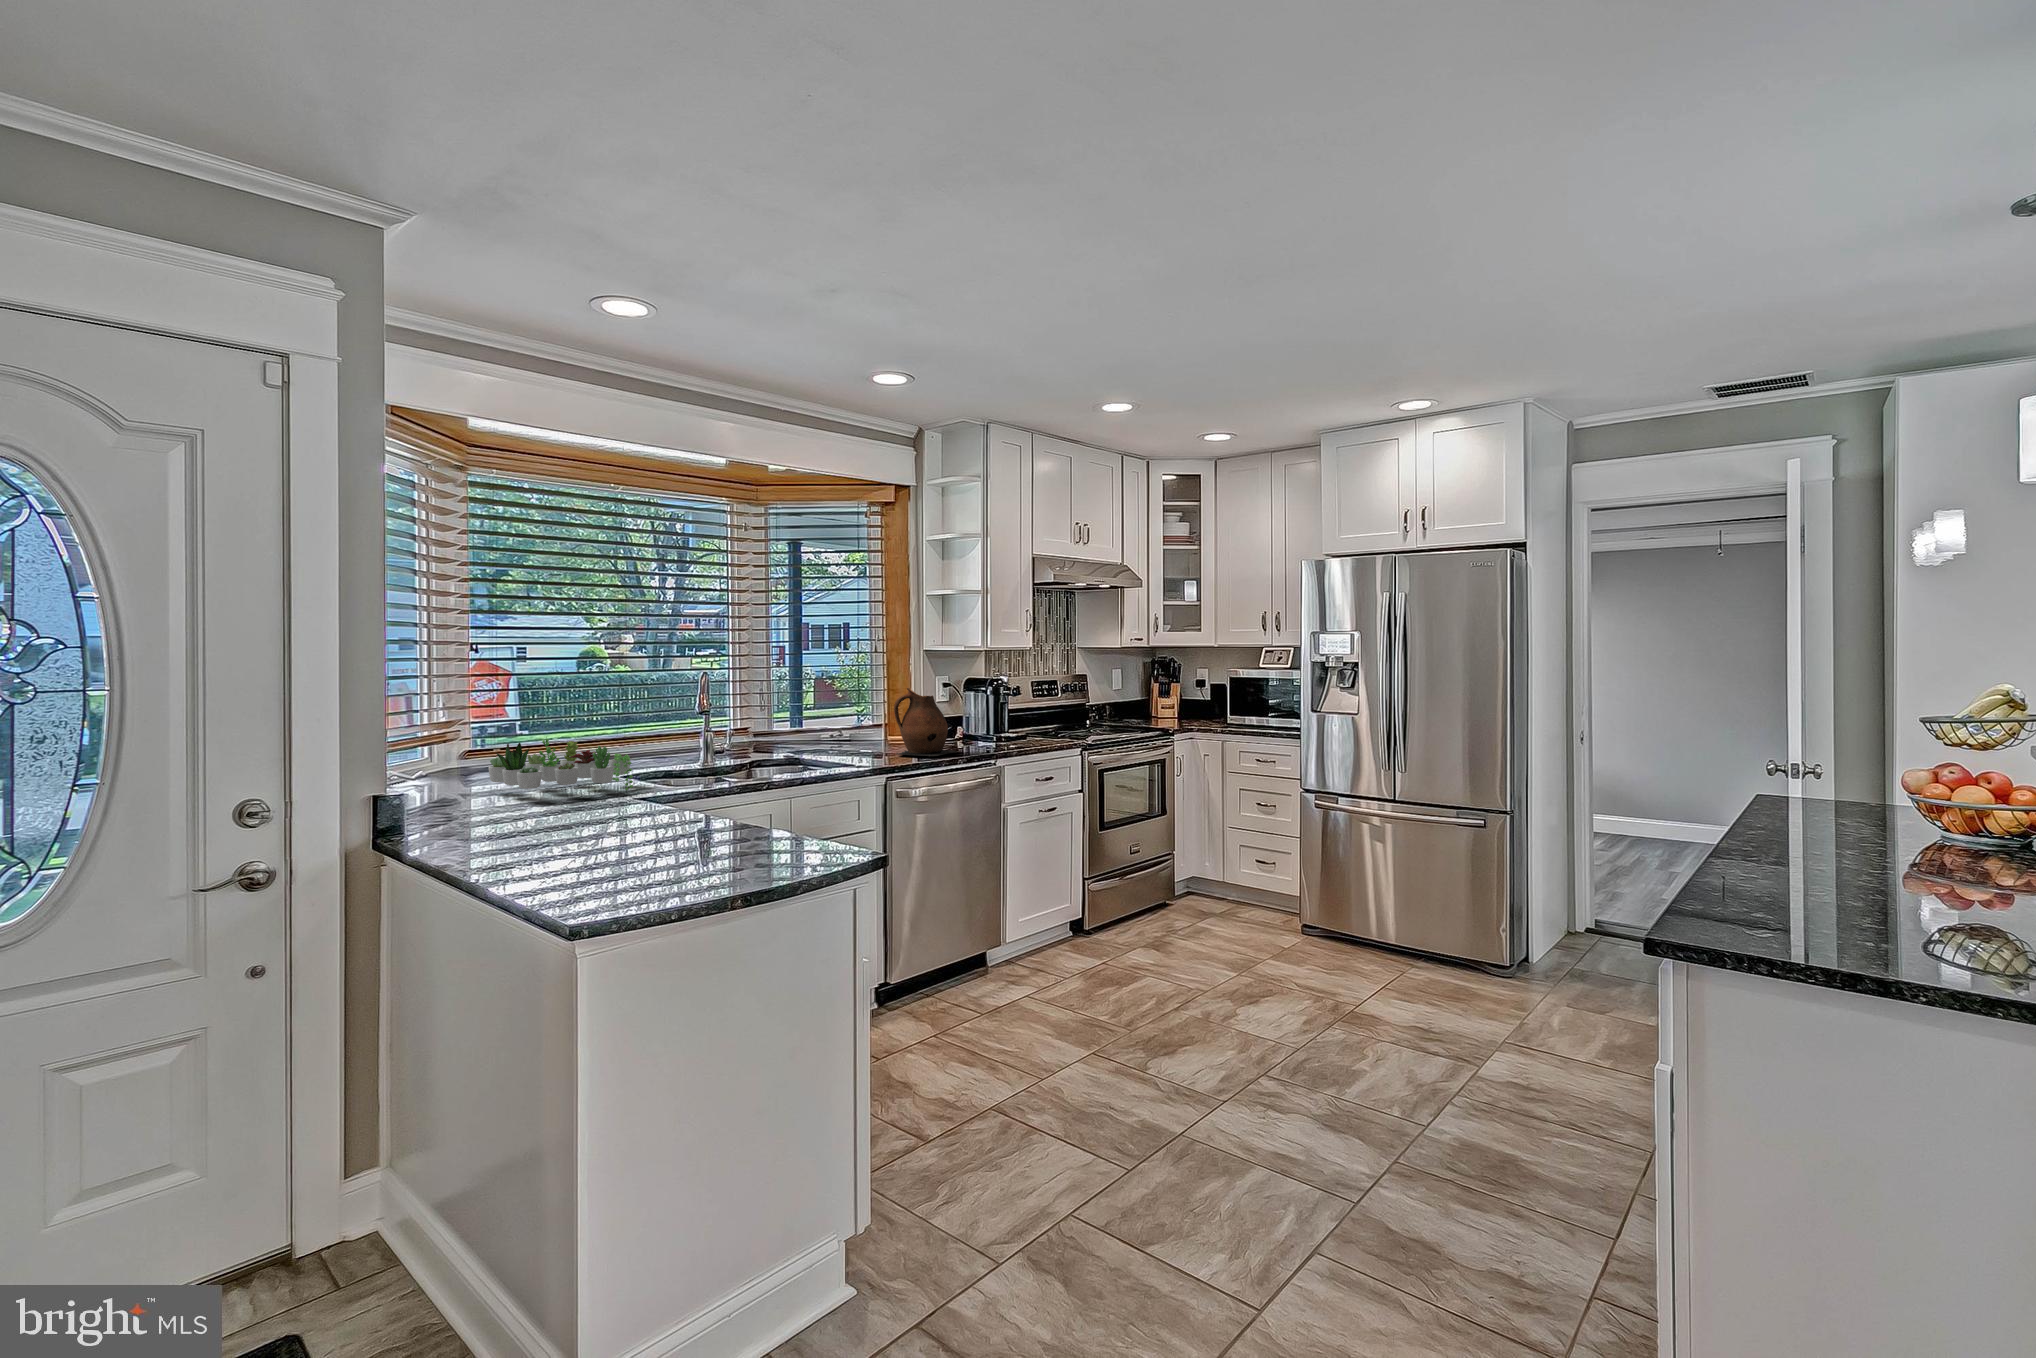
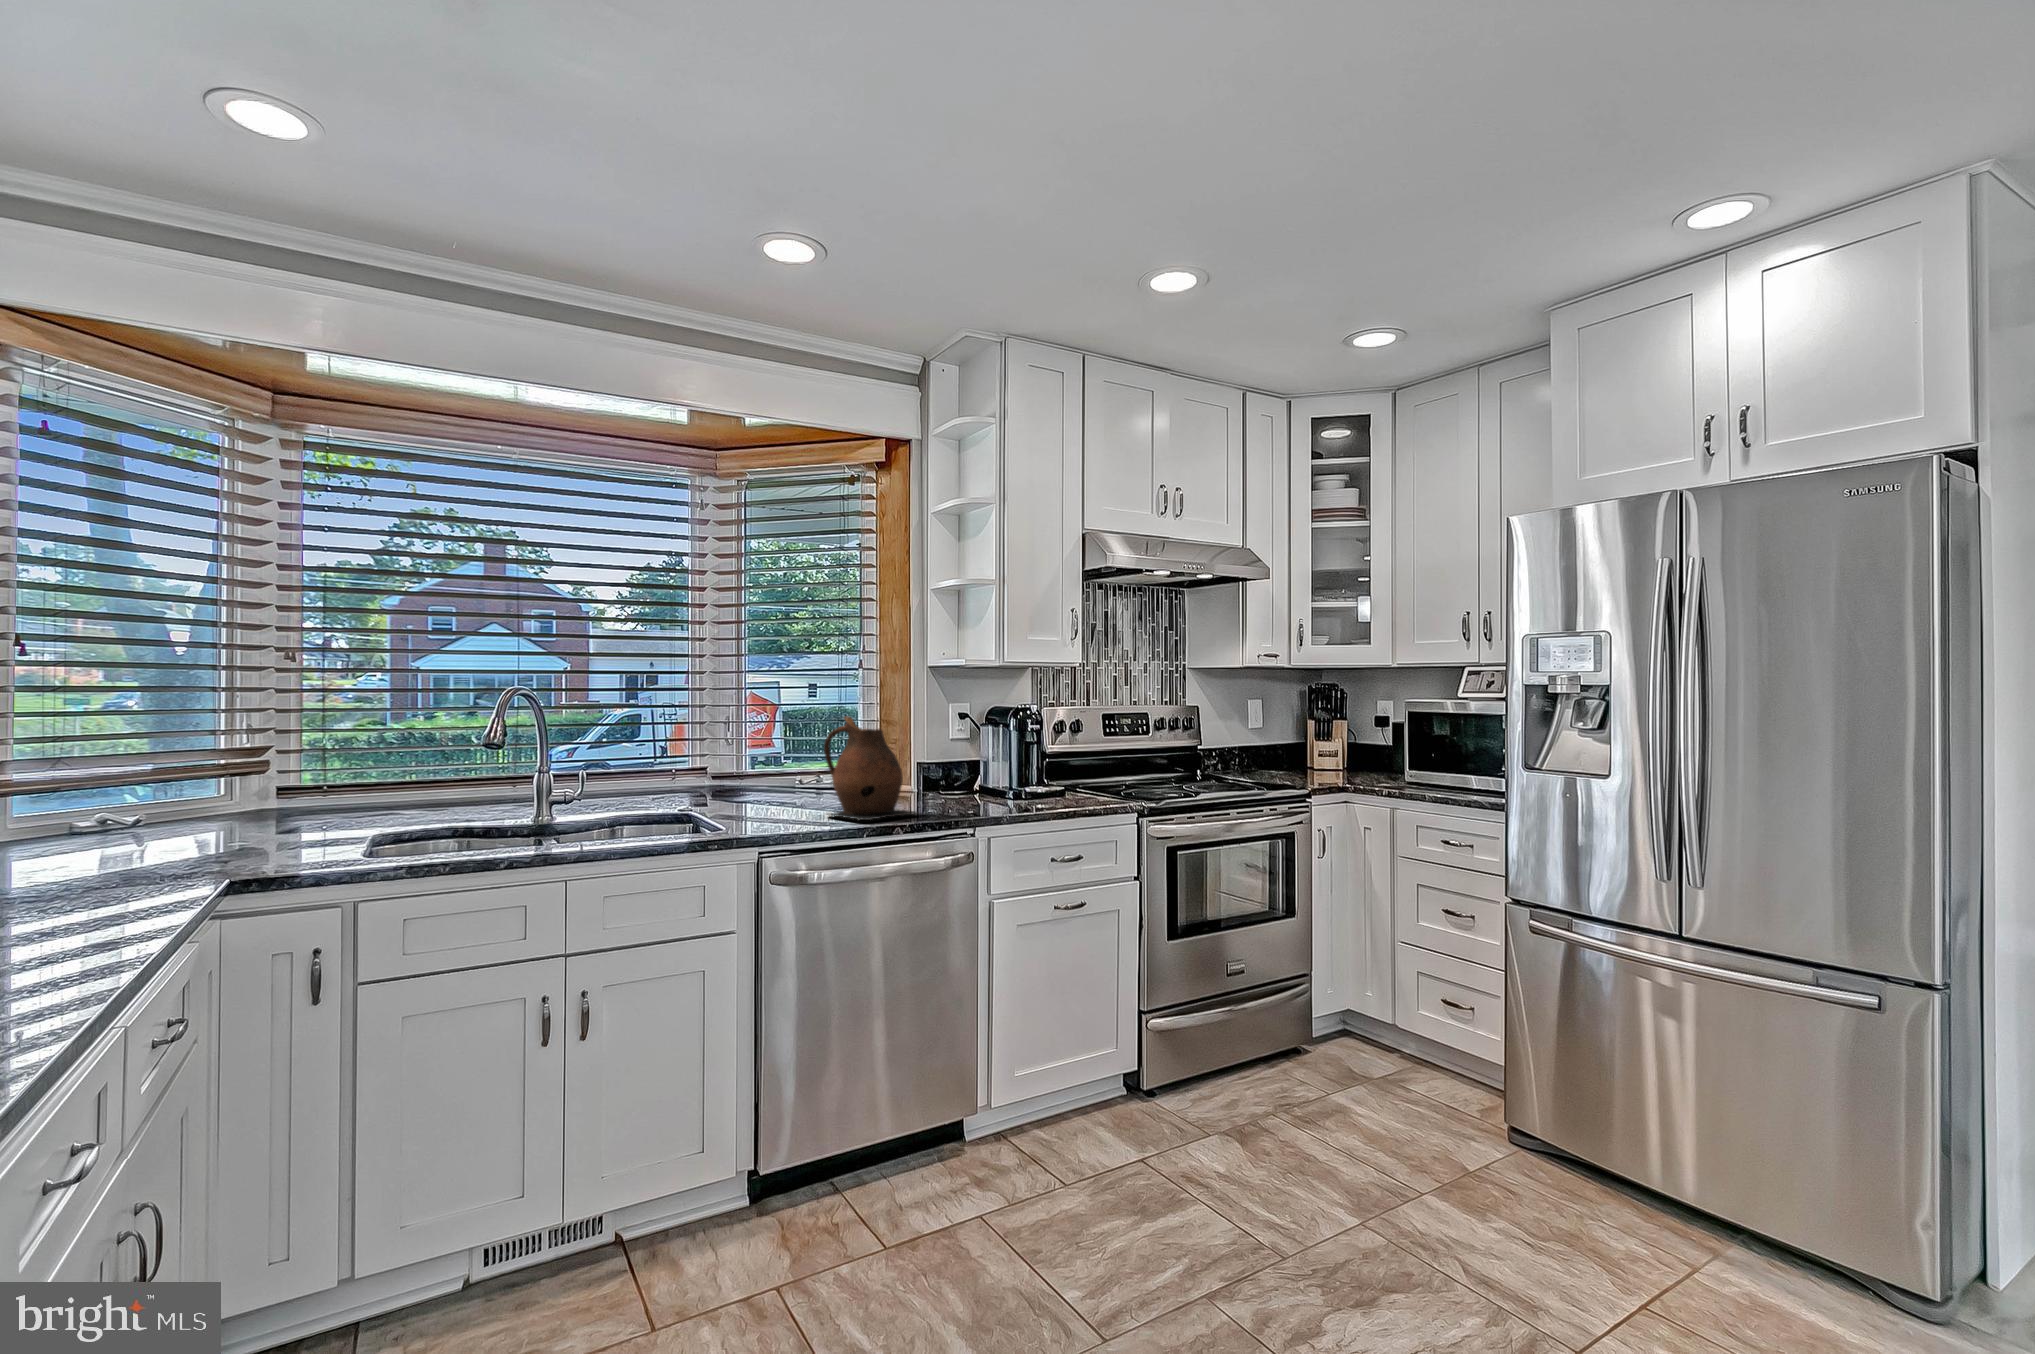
succulent plant: present [489,738,633,791] -> none [71,772,325,863]

